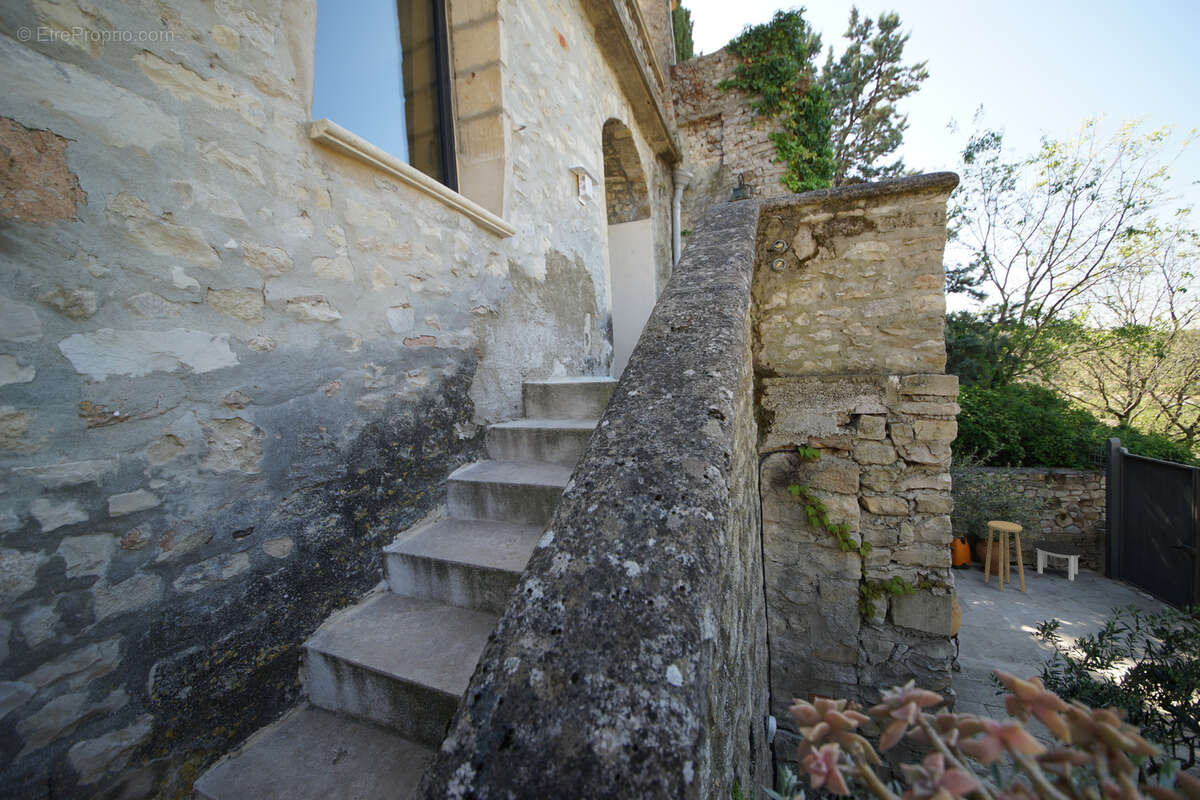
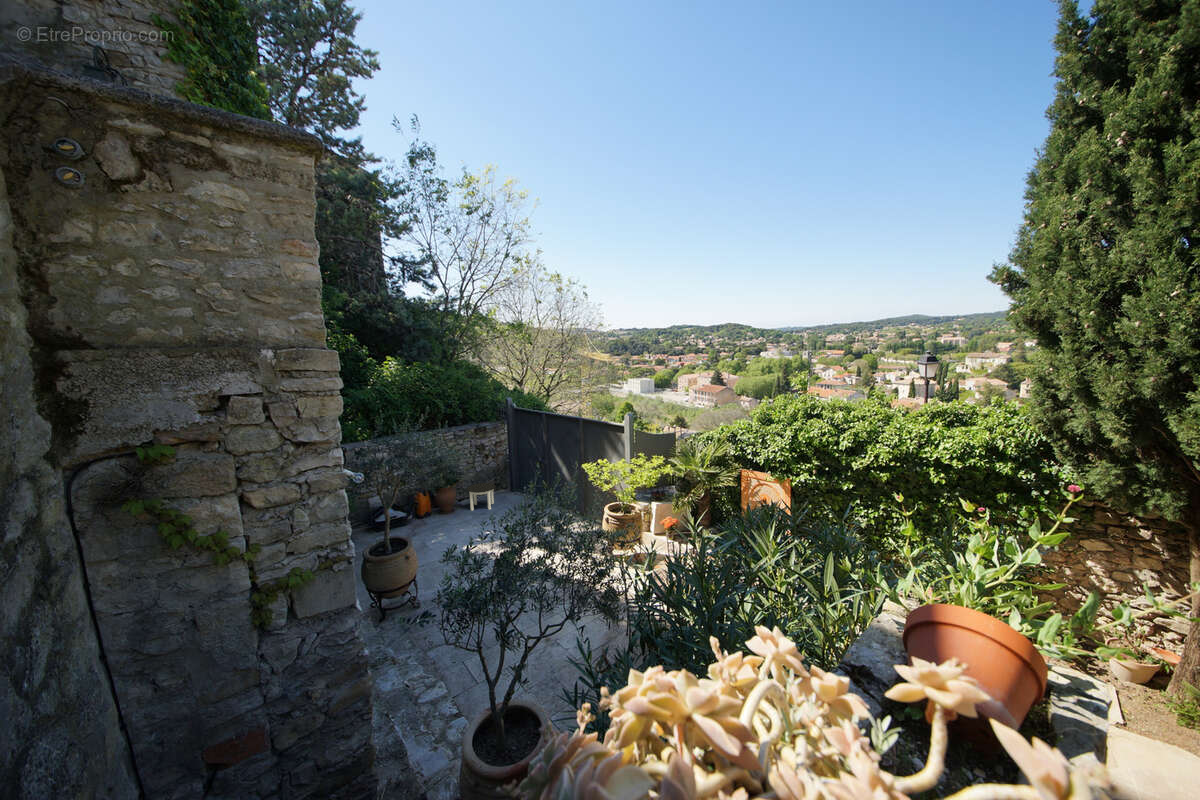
stool: present [985,521,1025,592] -> none [432,476,460,535]

